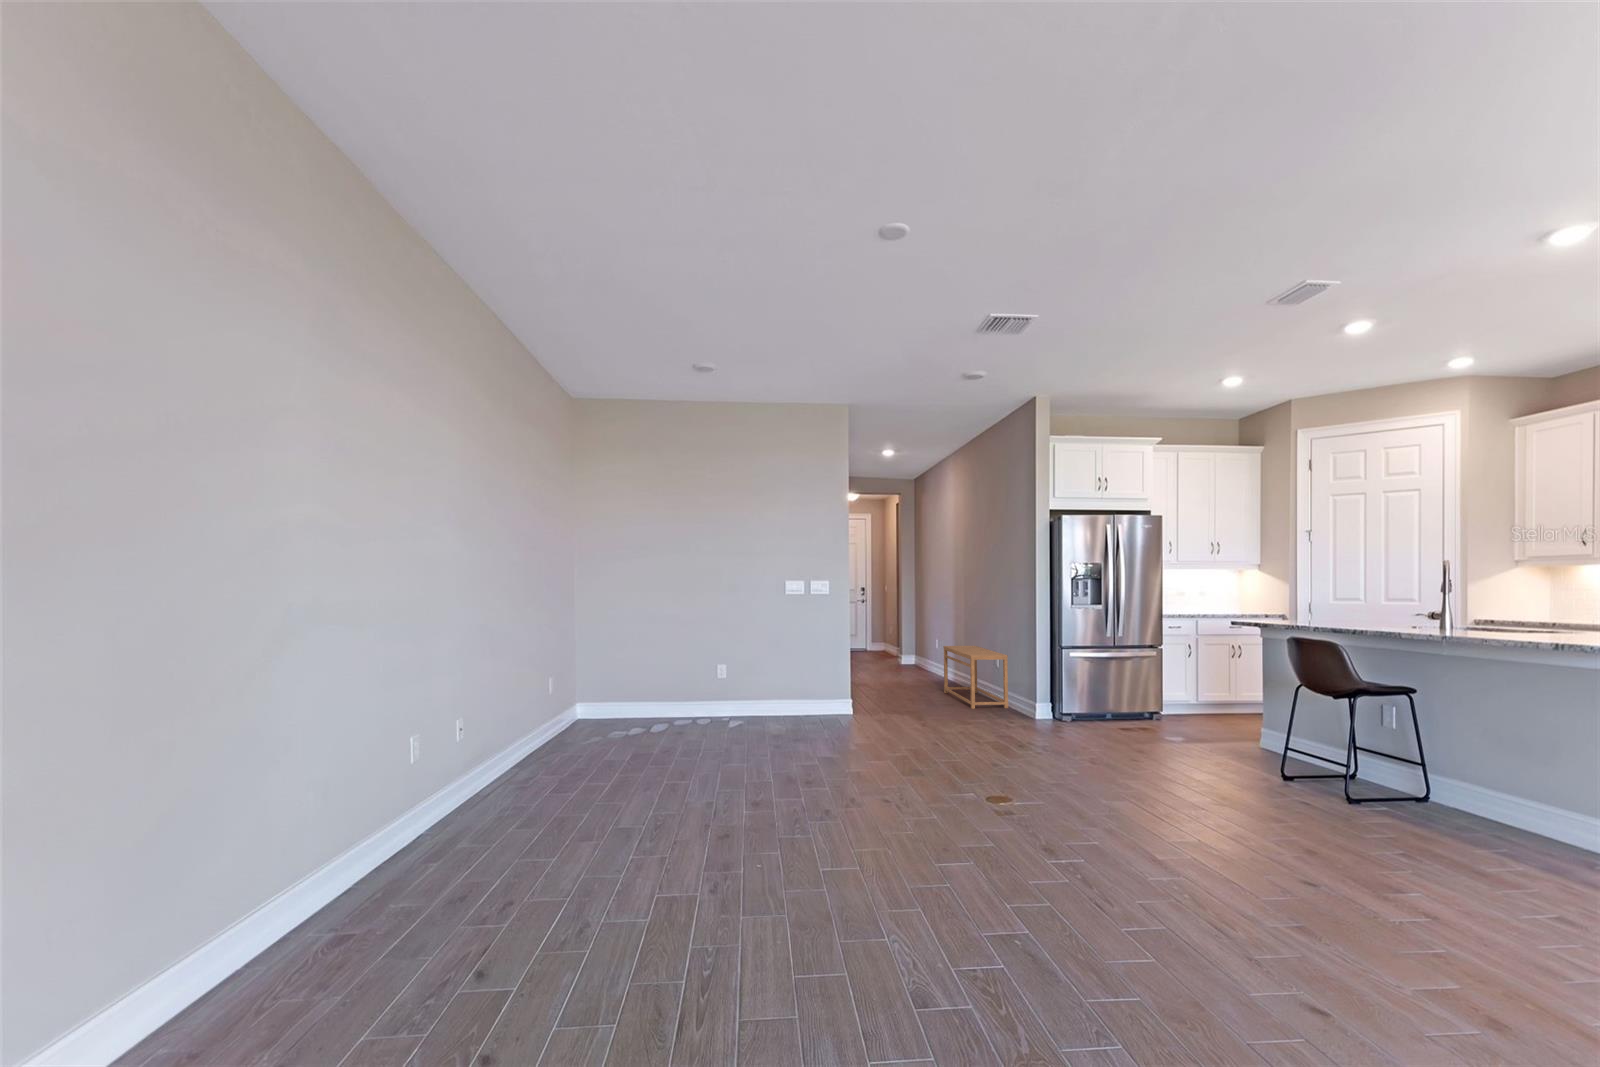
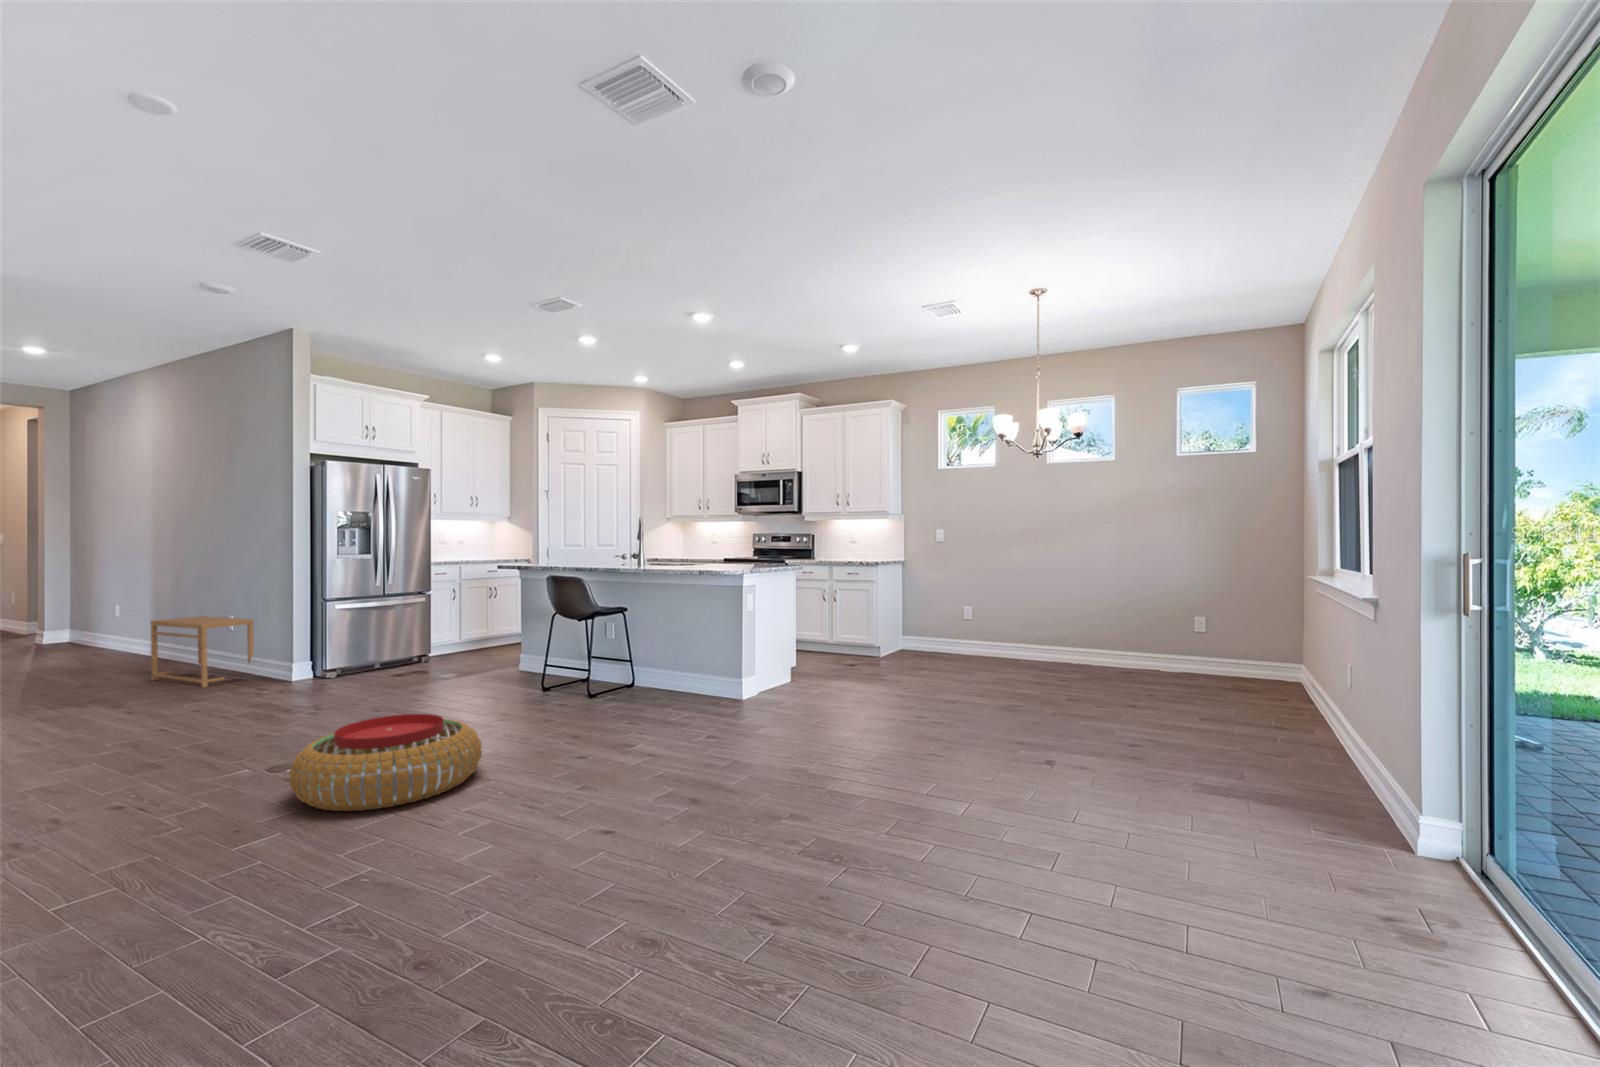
pouf: none [989,820,1214,968] -> present [290,714,482,811]

